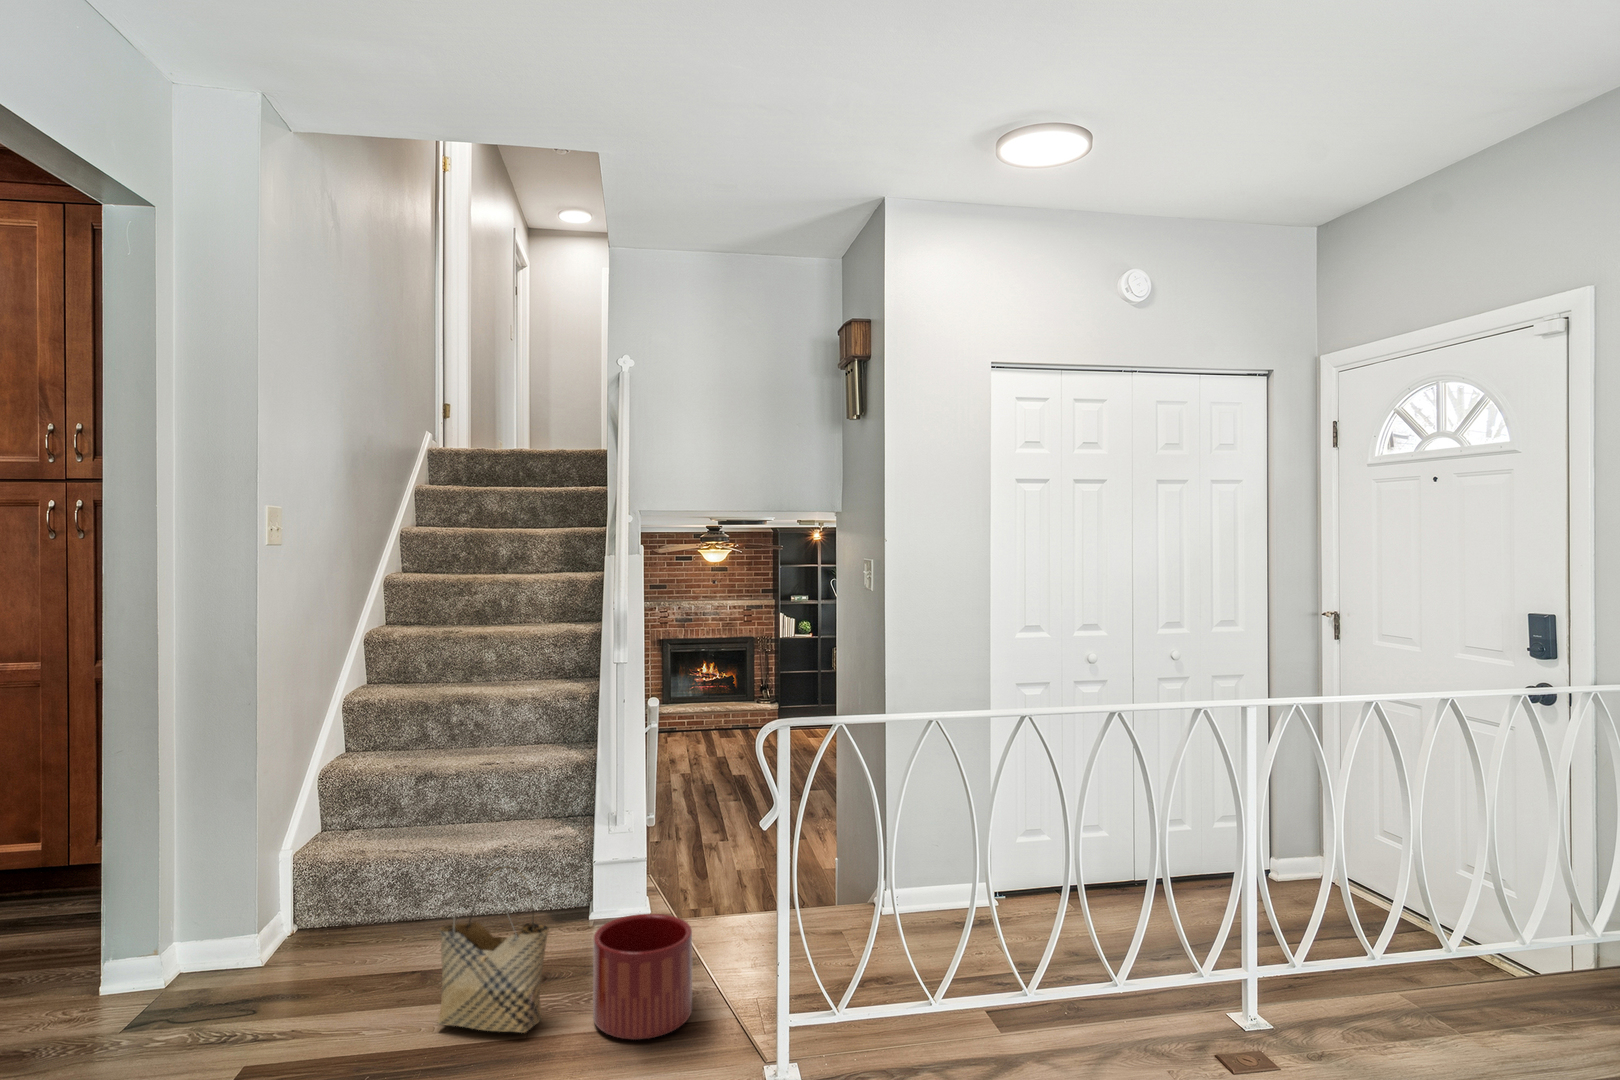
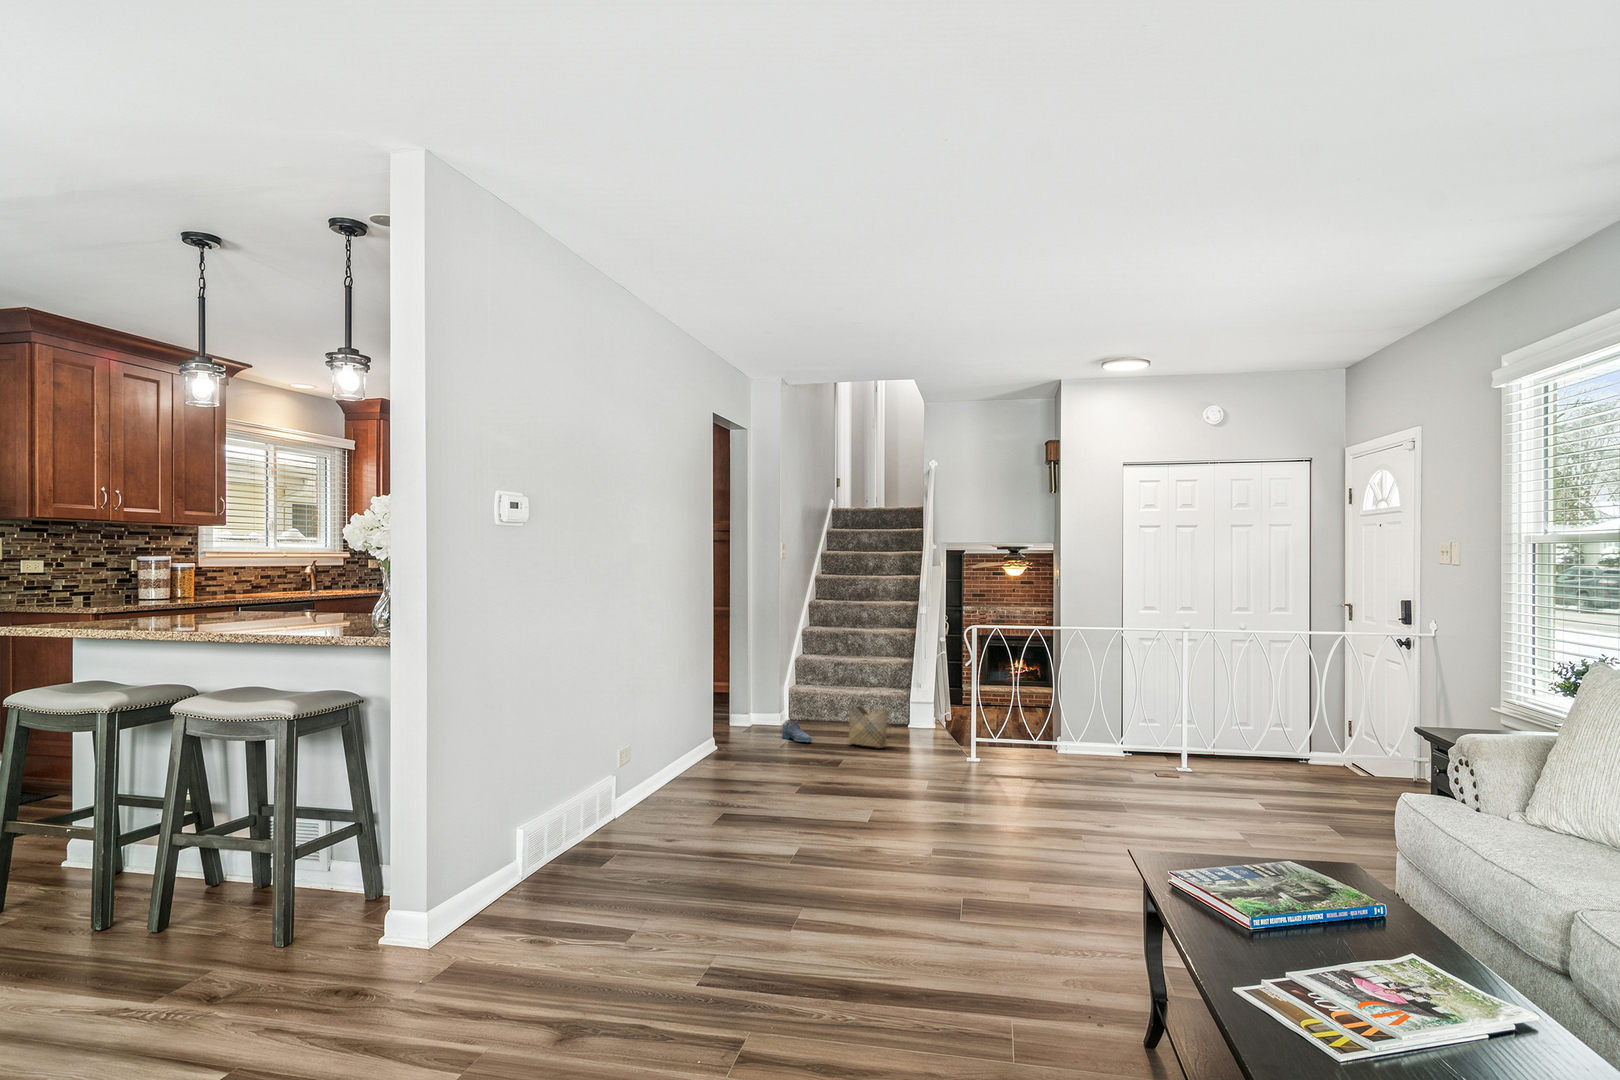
planter: present [593,914,692,1040] -> none [907,712,947,753]
shoe: none [257,970,338,1039] -> present [782,720,812,742]

